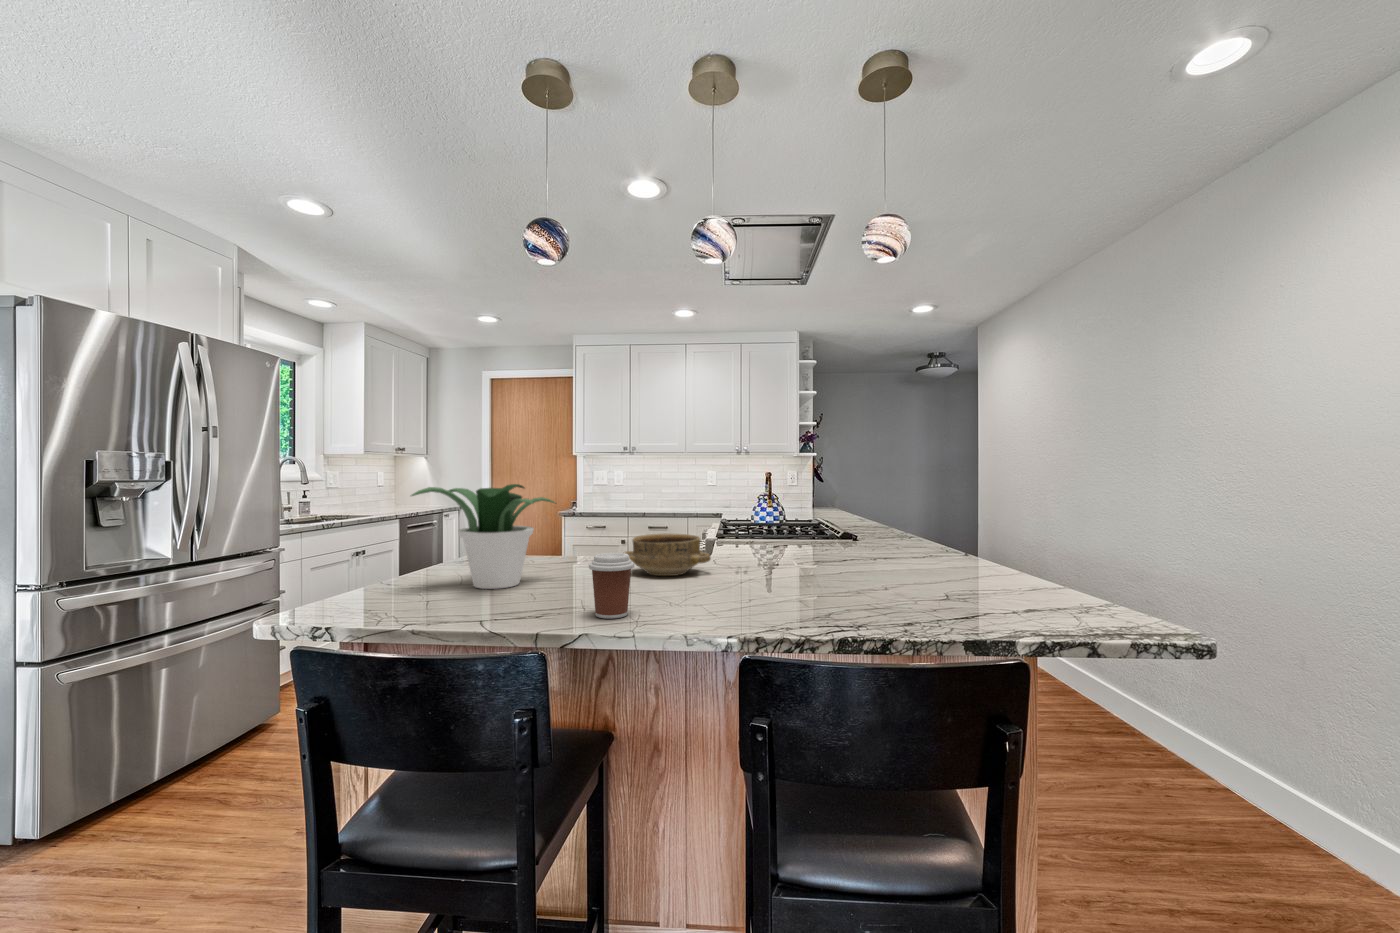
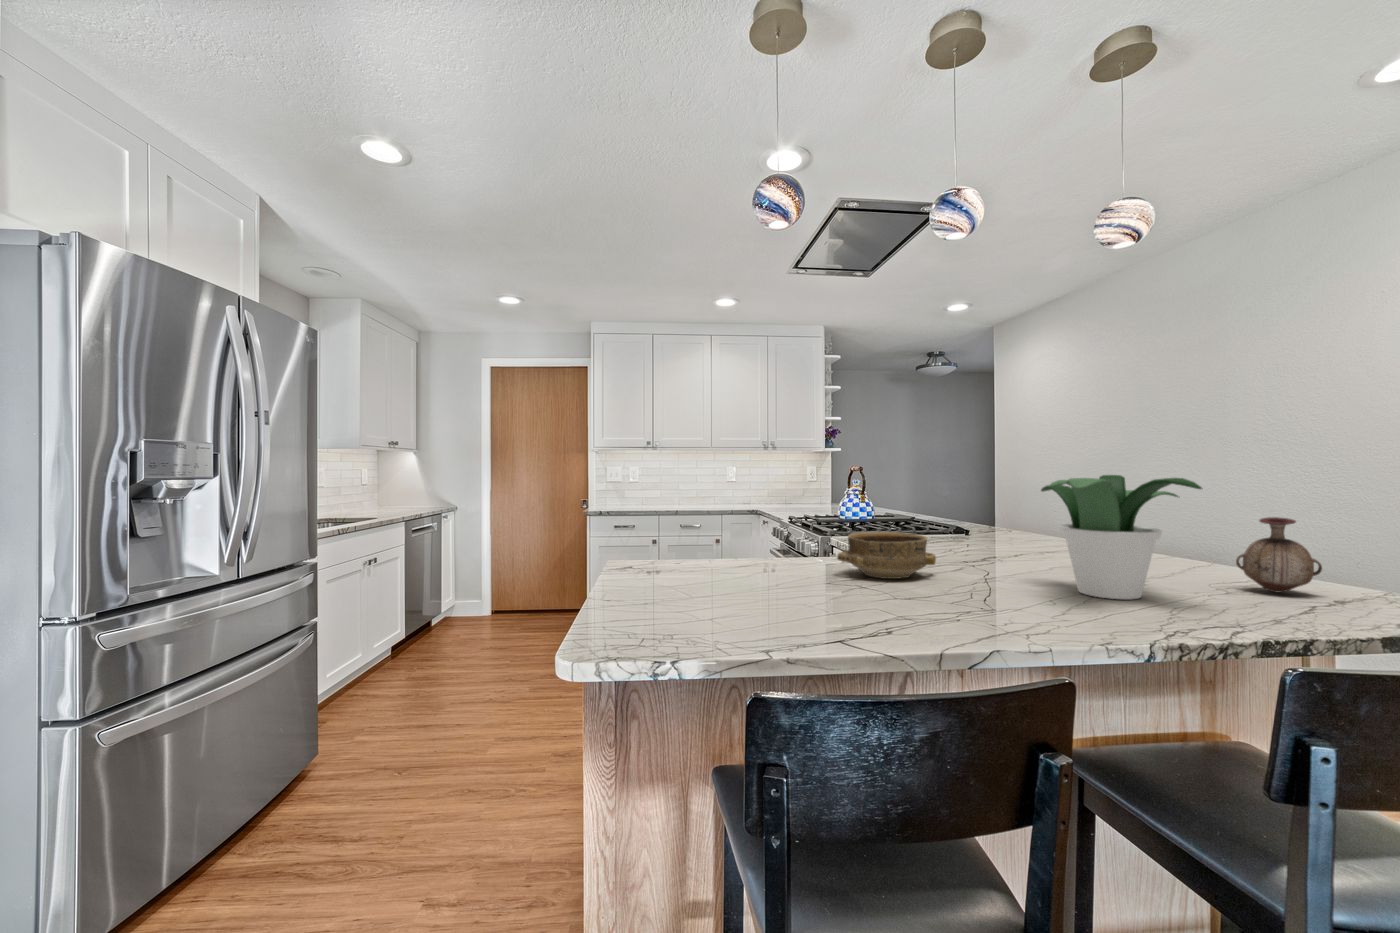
potted plant: present [412,484,556,589] -> present [1041,475,1202,599]
vase: none [950,527,1013,599] -> present [1236,517,1322,592]
coffee cup: present [589,553,634,619] -> none [933,553,989,629]

